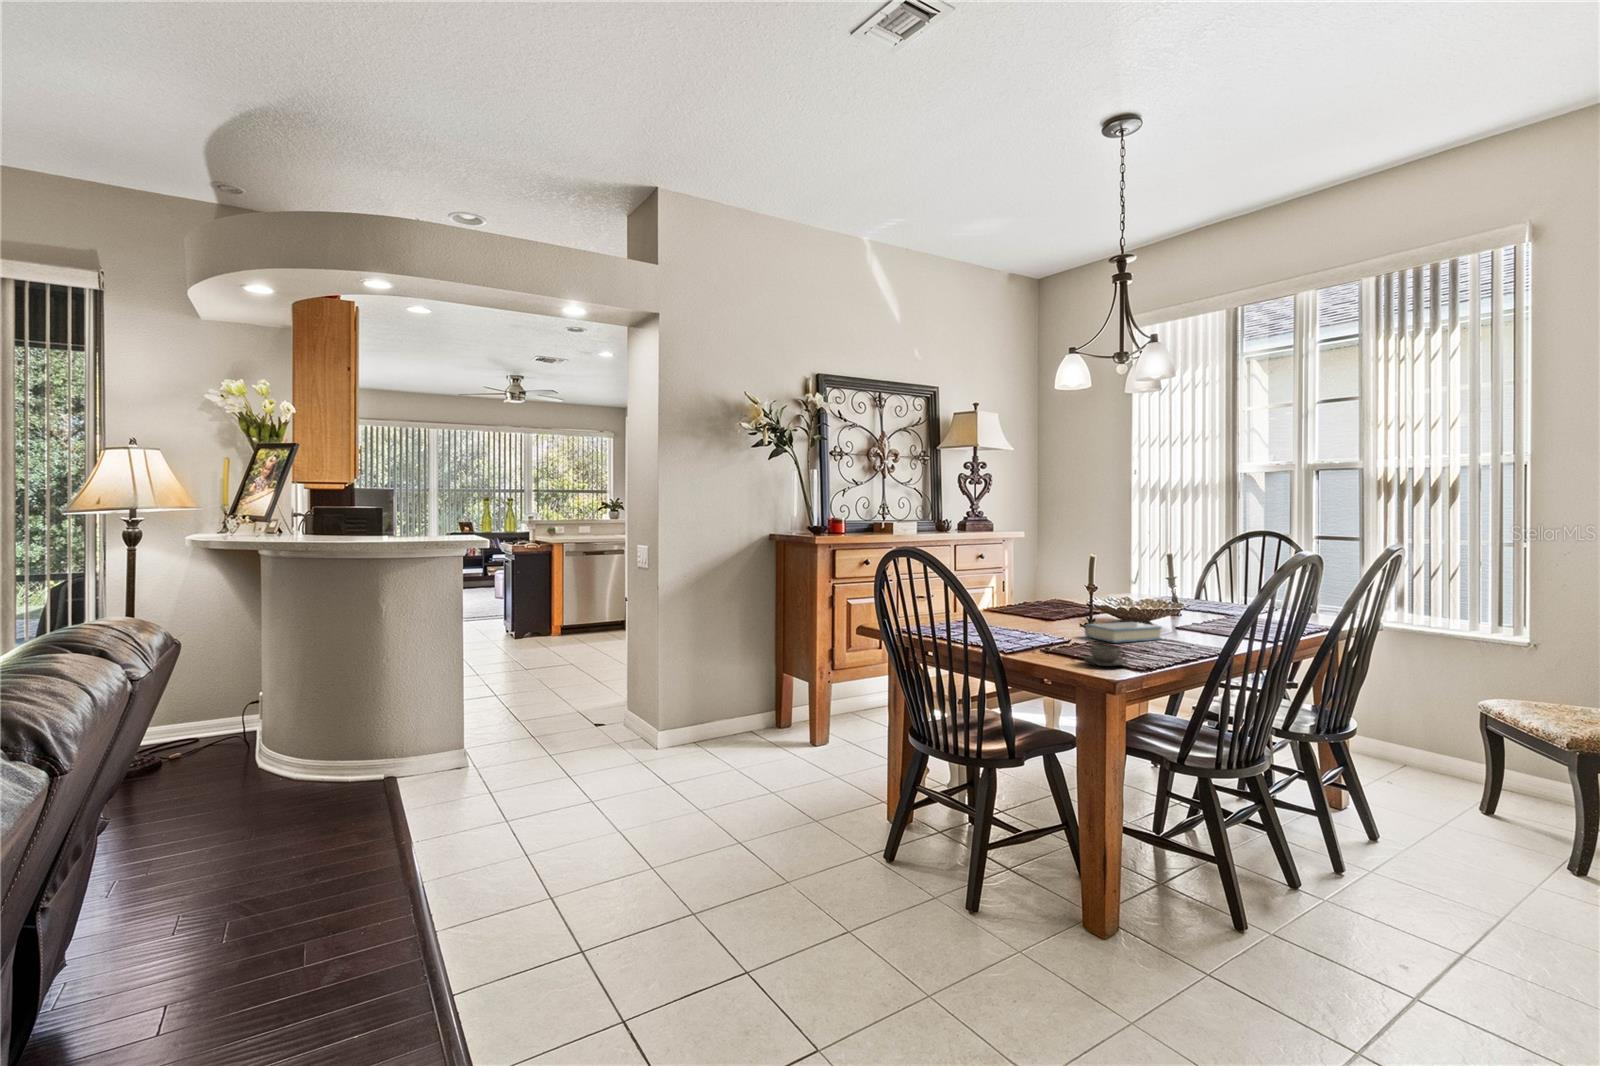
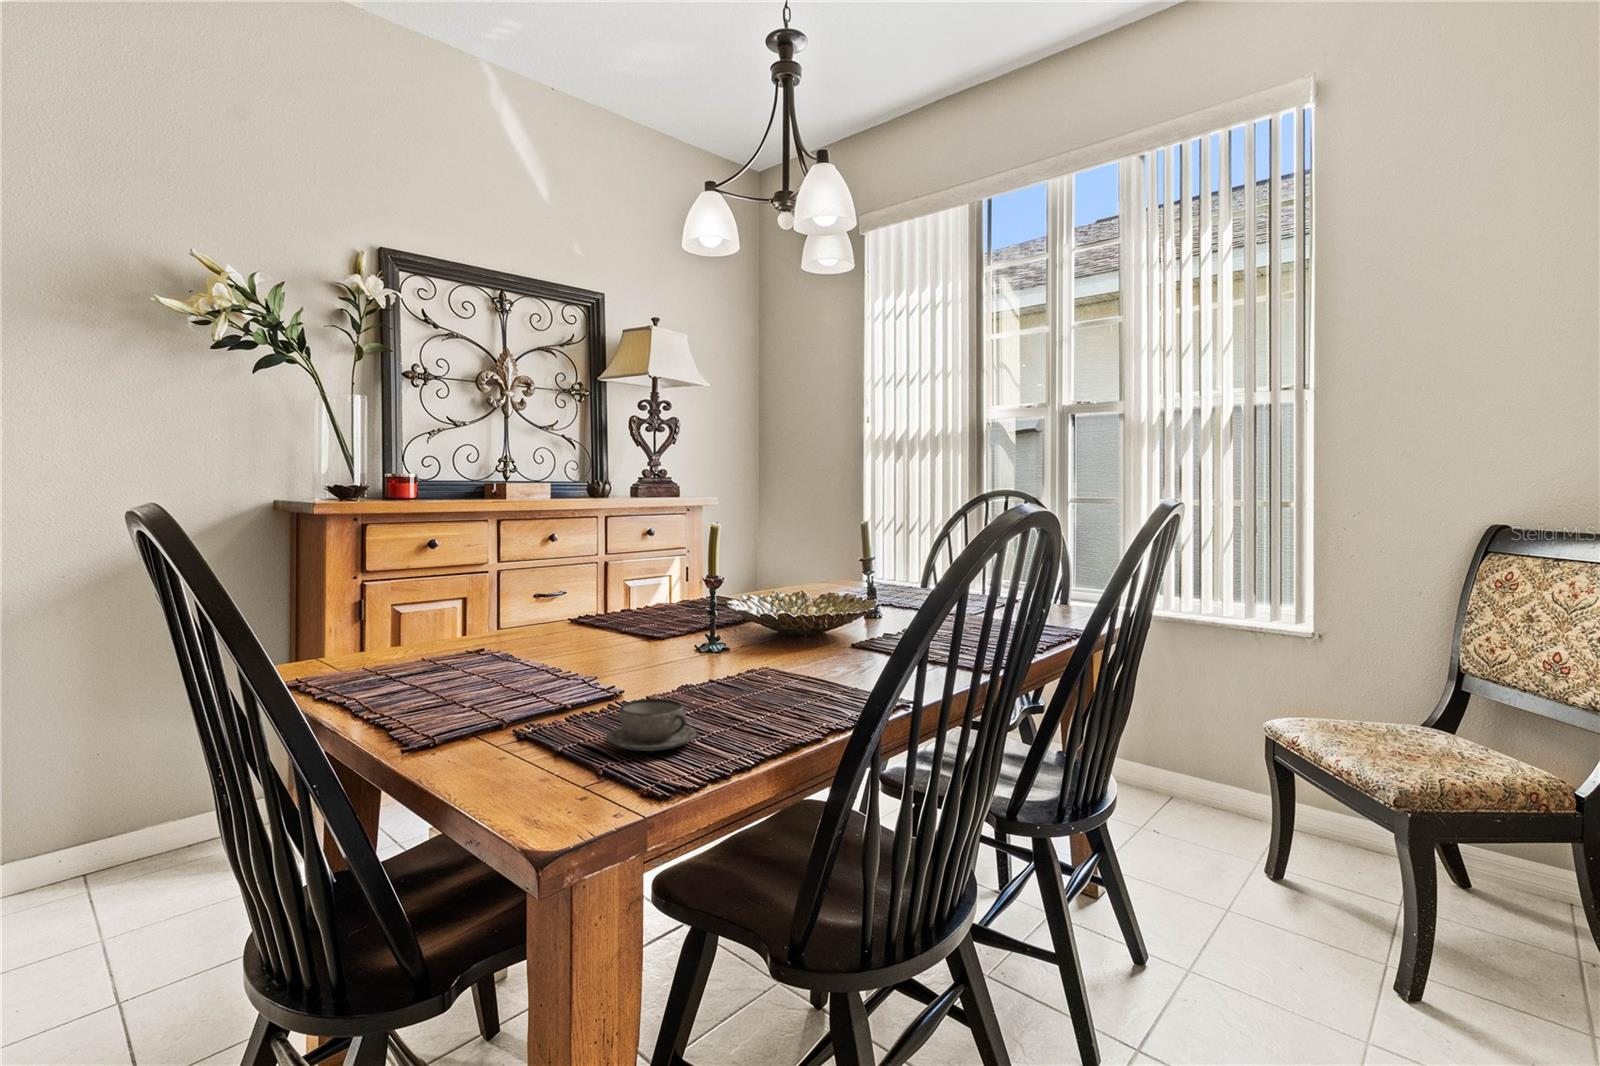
hardback book: present [1085,622,1161,643] -> none [687,634,817,680]

